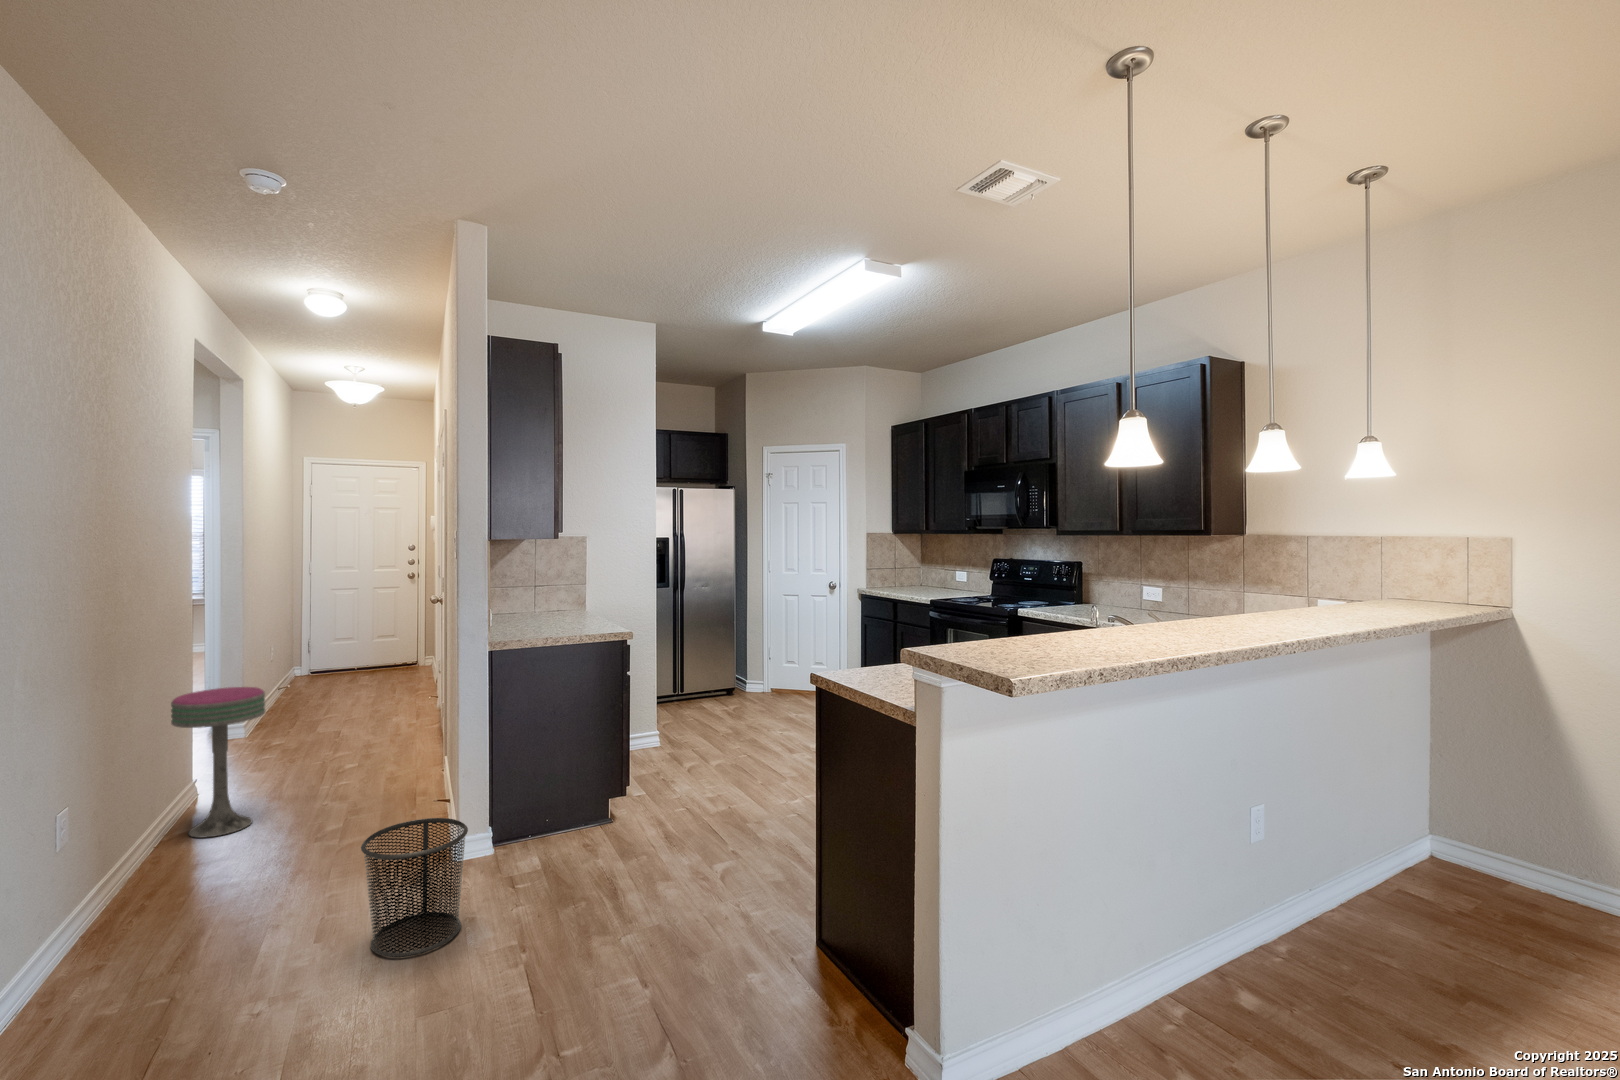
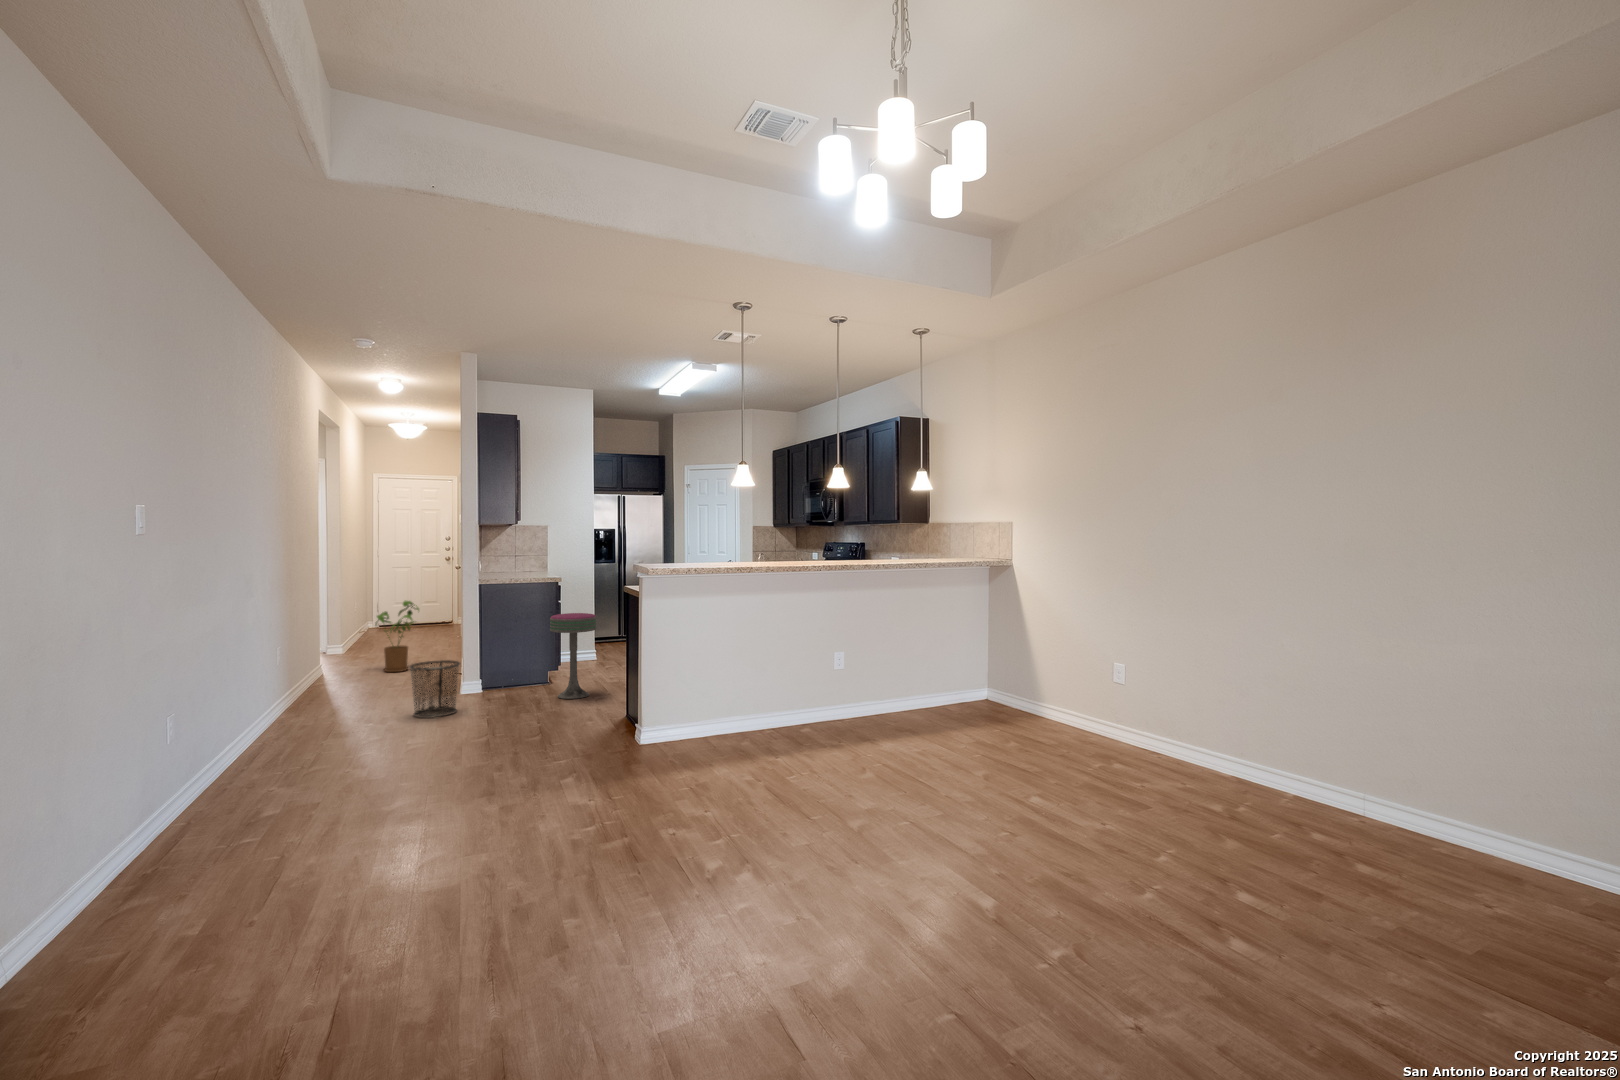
house plant: none [299,664,376,788] -> present [375,601,419,672]
bar stool: present [171,687,265,838] -> present [550,613,596,699]

